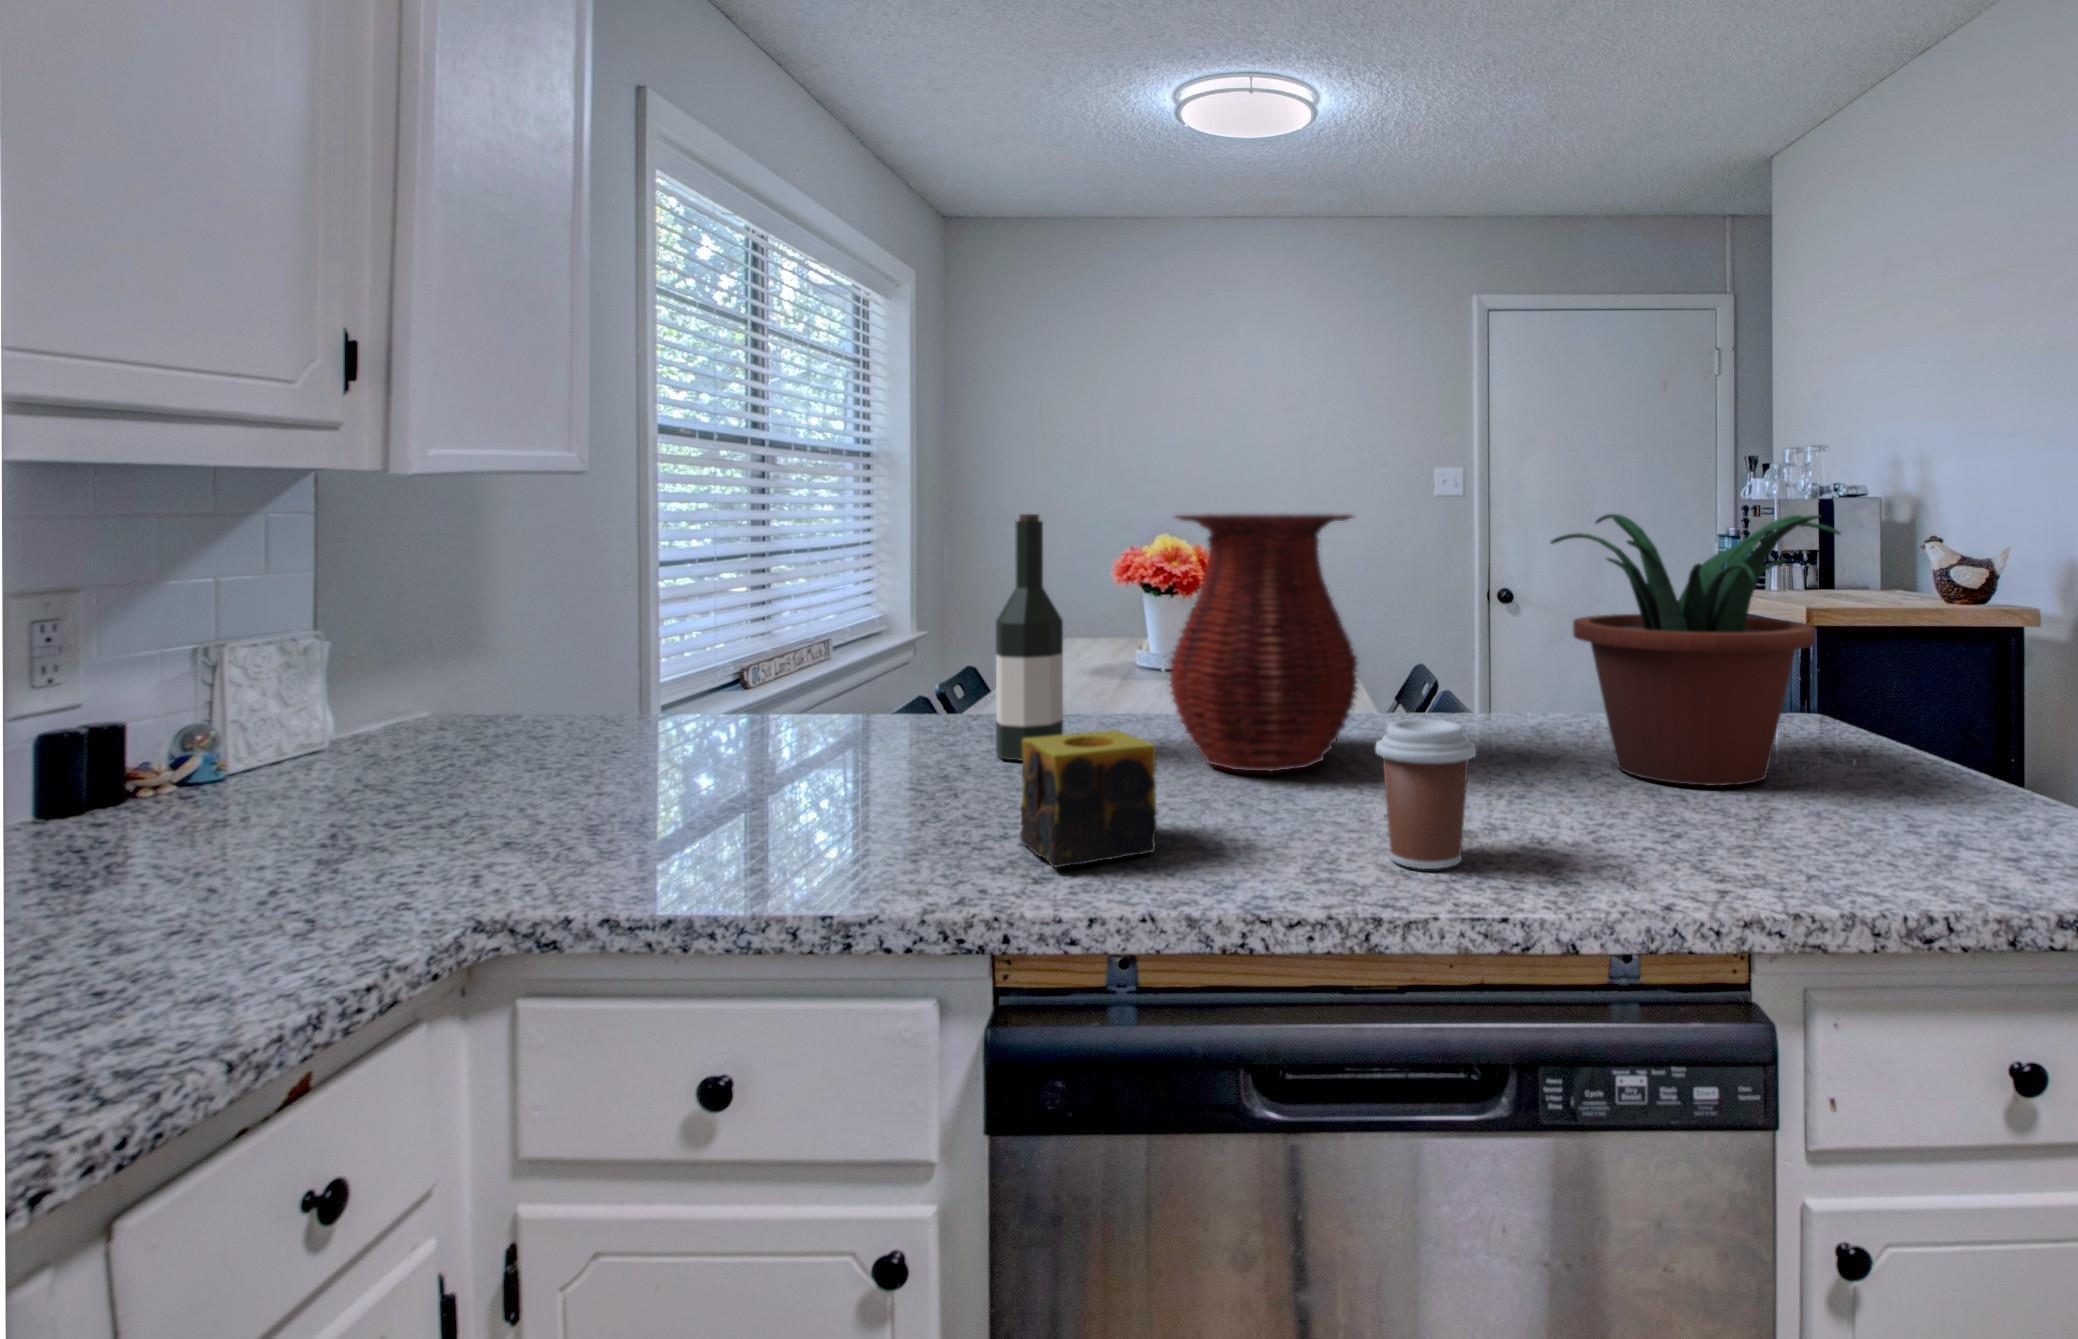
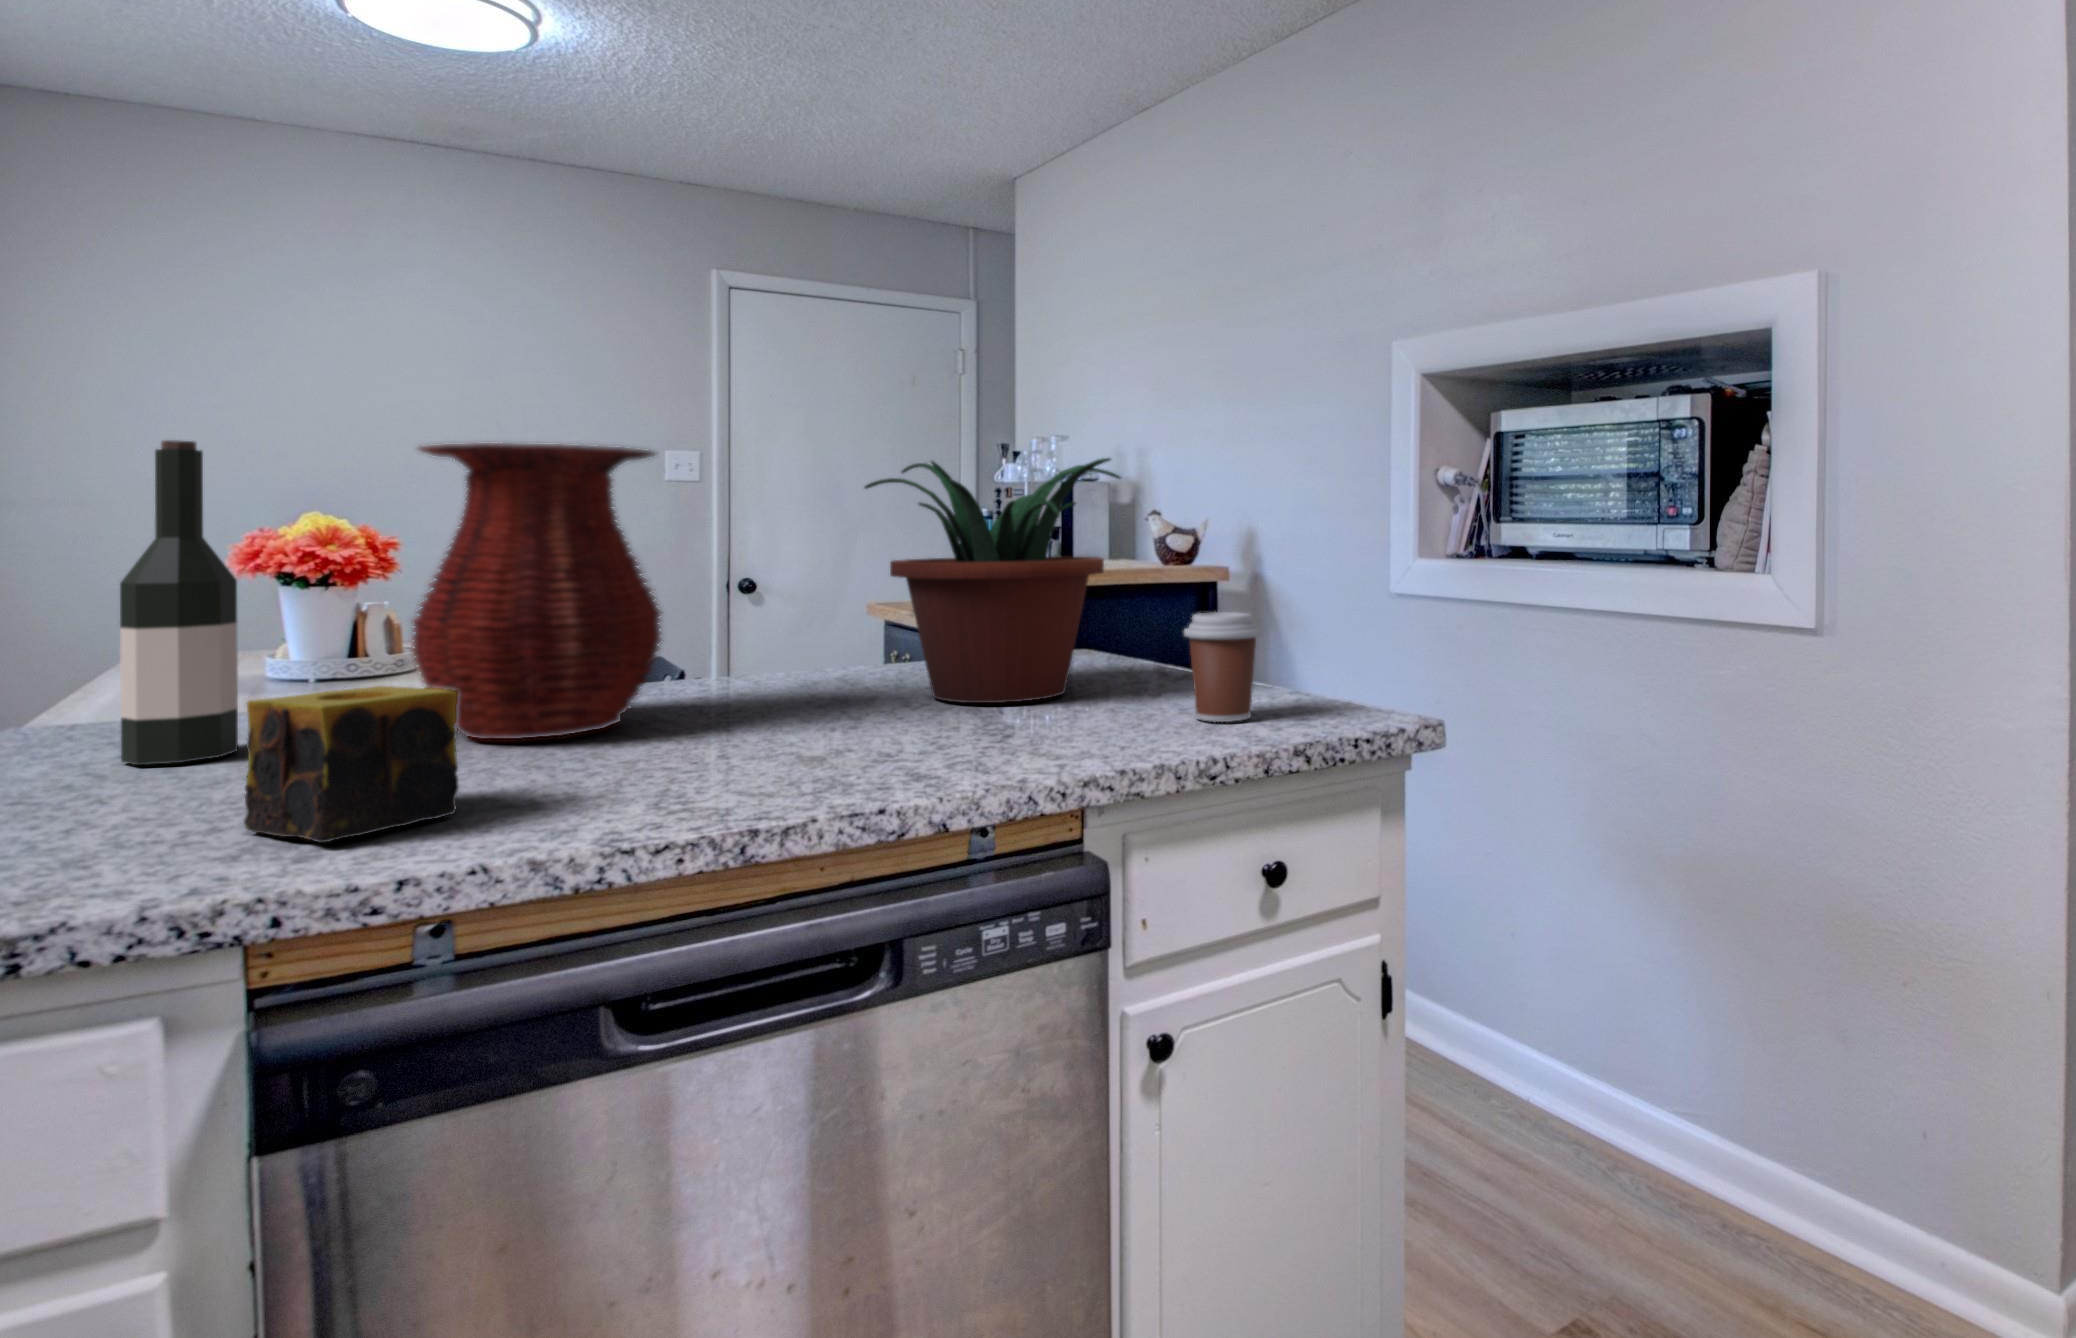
coffee cup: present [1375,719,1476,869] -> present [1184,612,1262,722]

